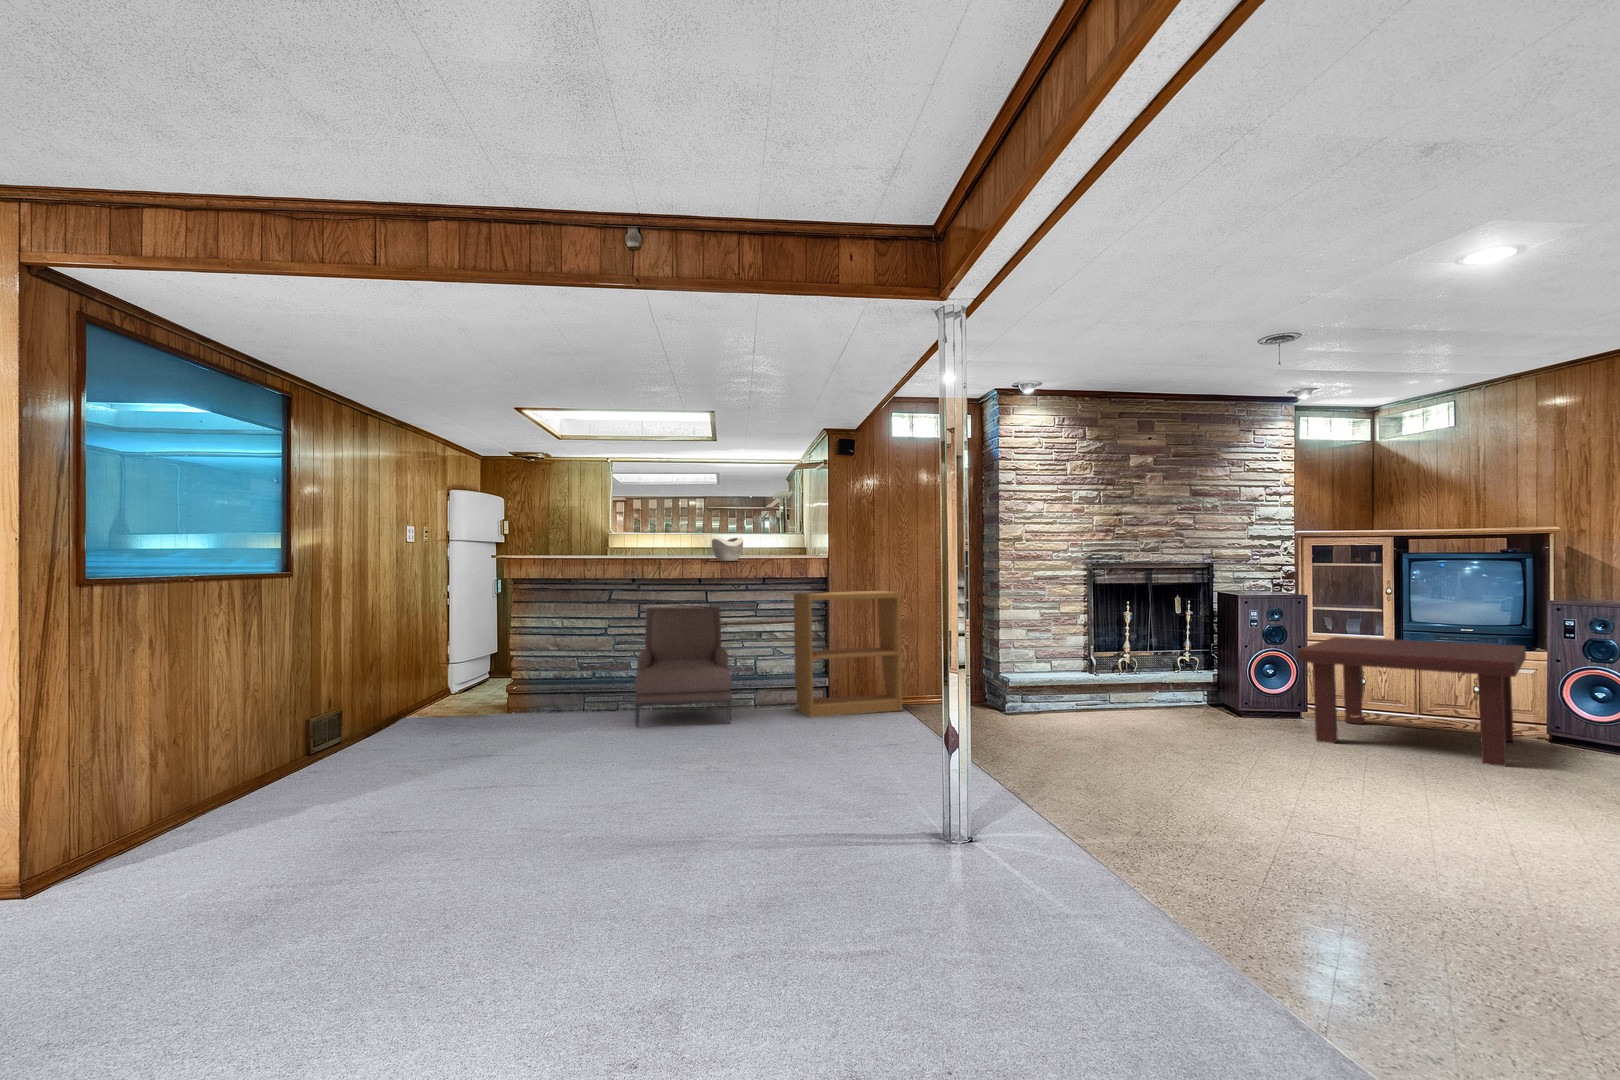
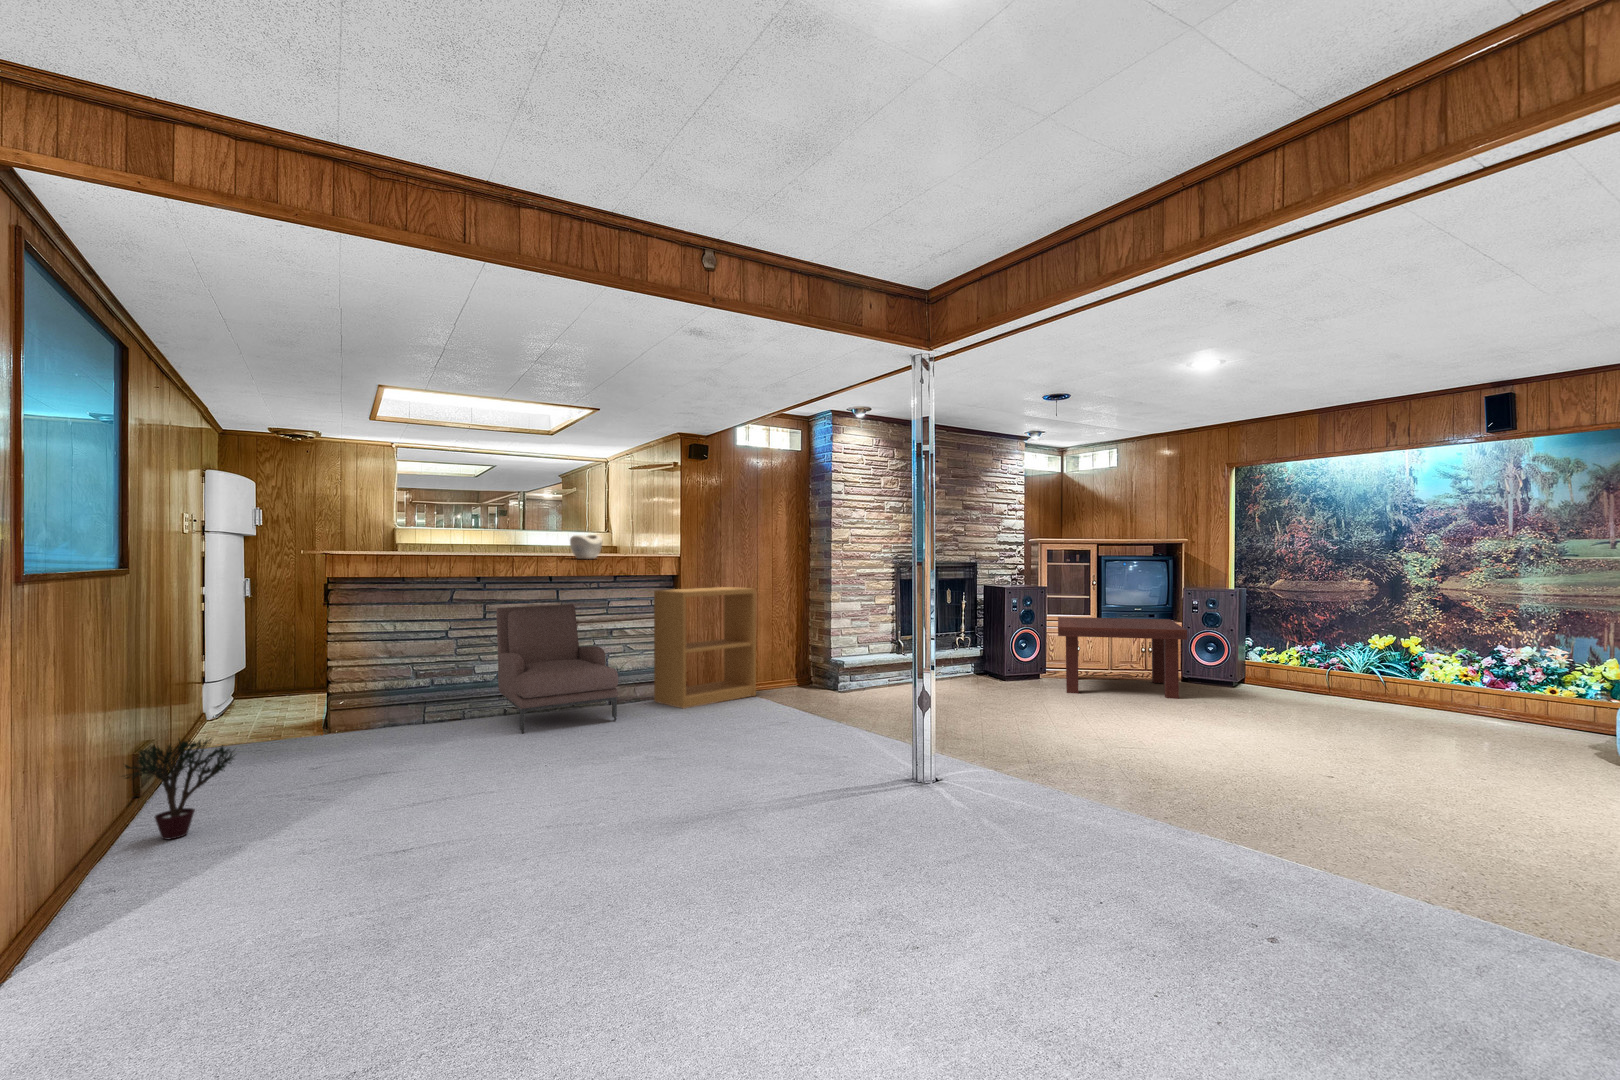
potted plant: none [245,702,343,783] -> present [124,739,236,839]

